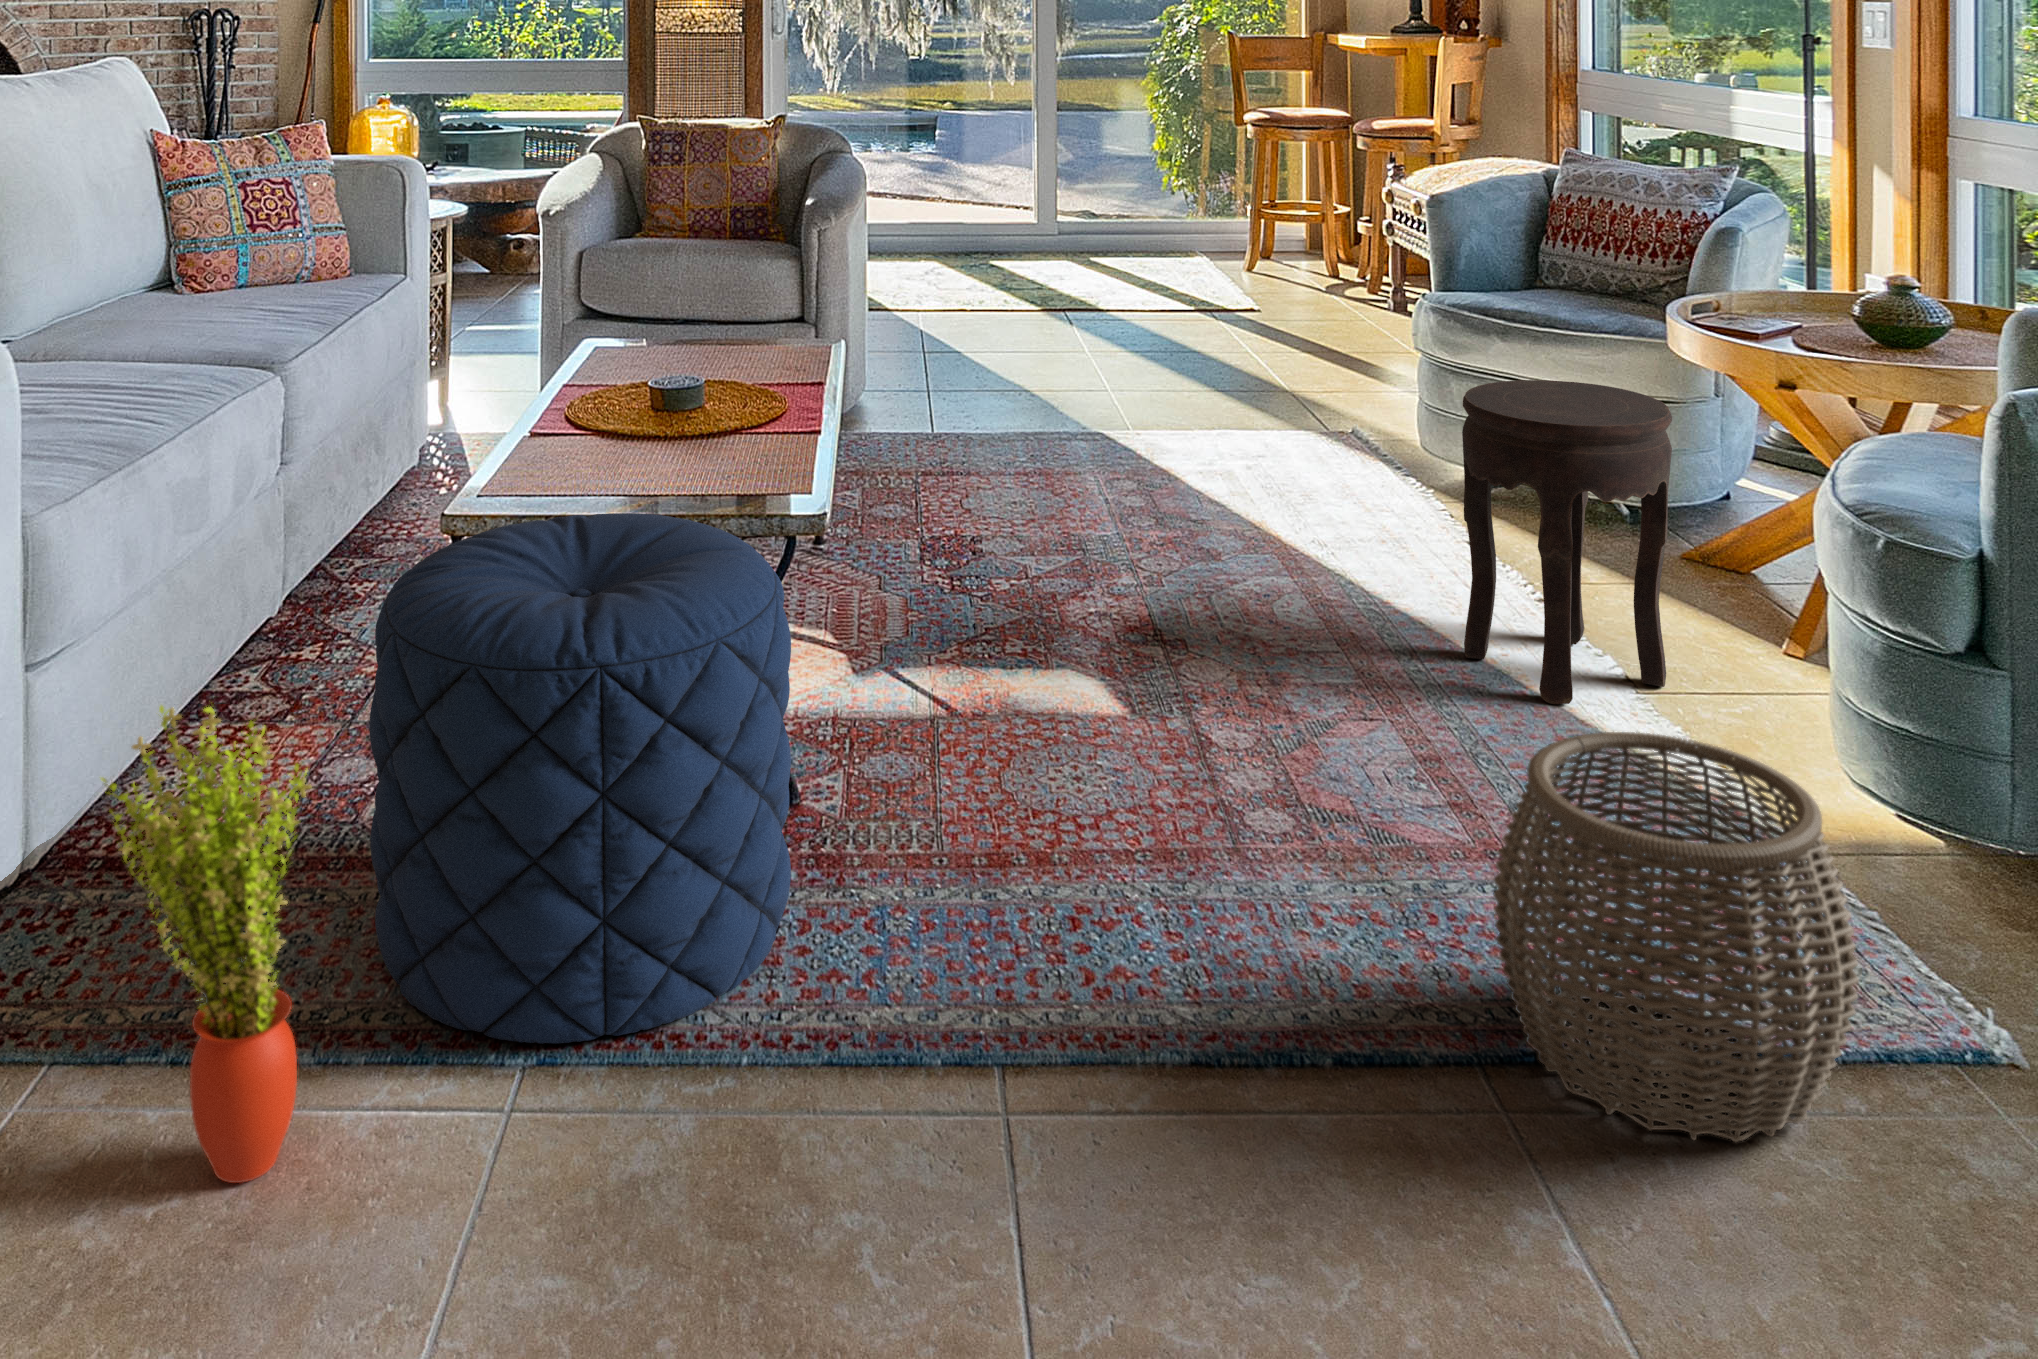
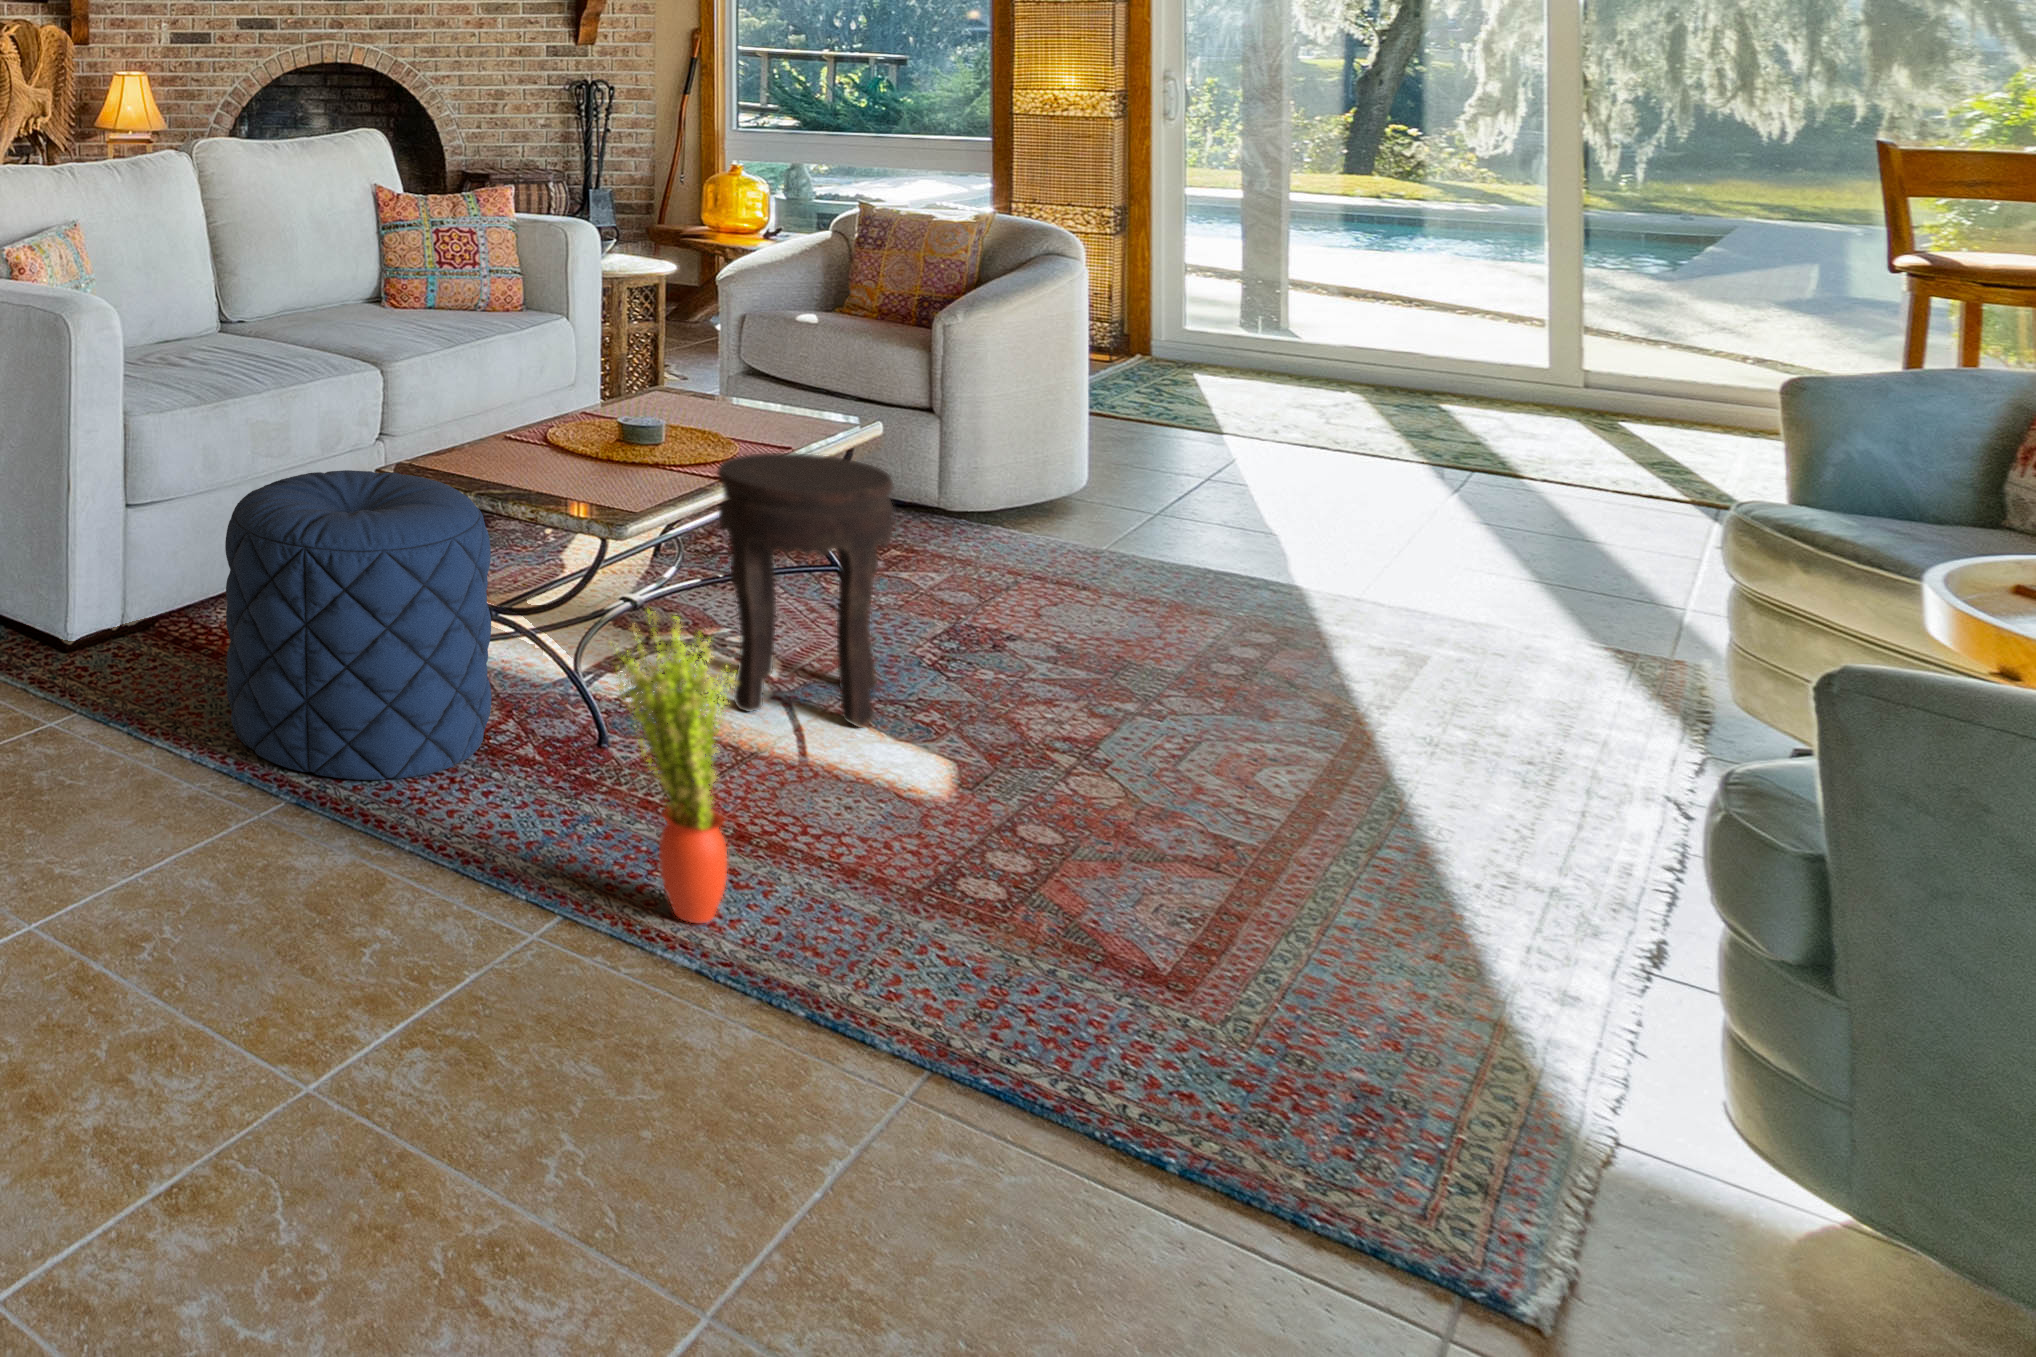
side table: present [1462,380,1672,704] -> present [718,453,894,727]
potted plant: present [101,702,311,1183] -> present [611,611,738,923]
woven basket: present [1493,732,1859,1143] -> none [815,764,1103,1078]

